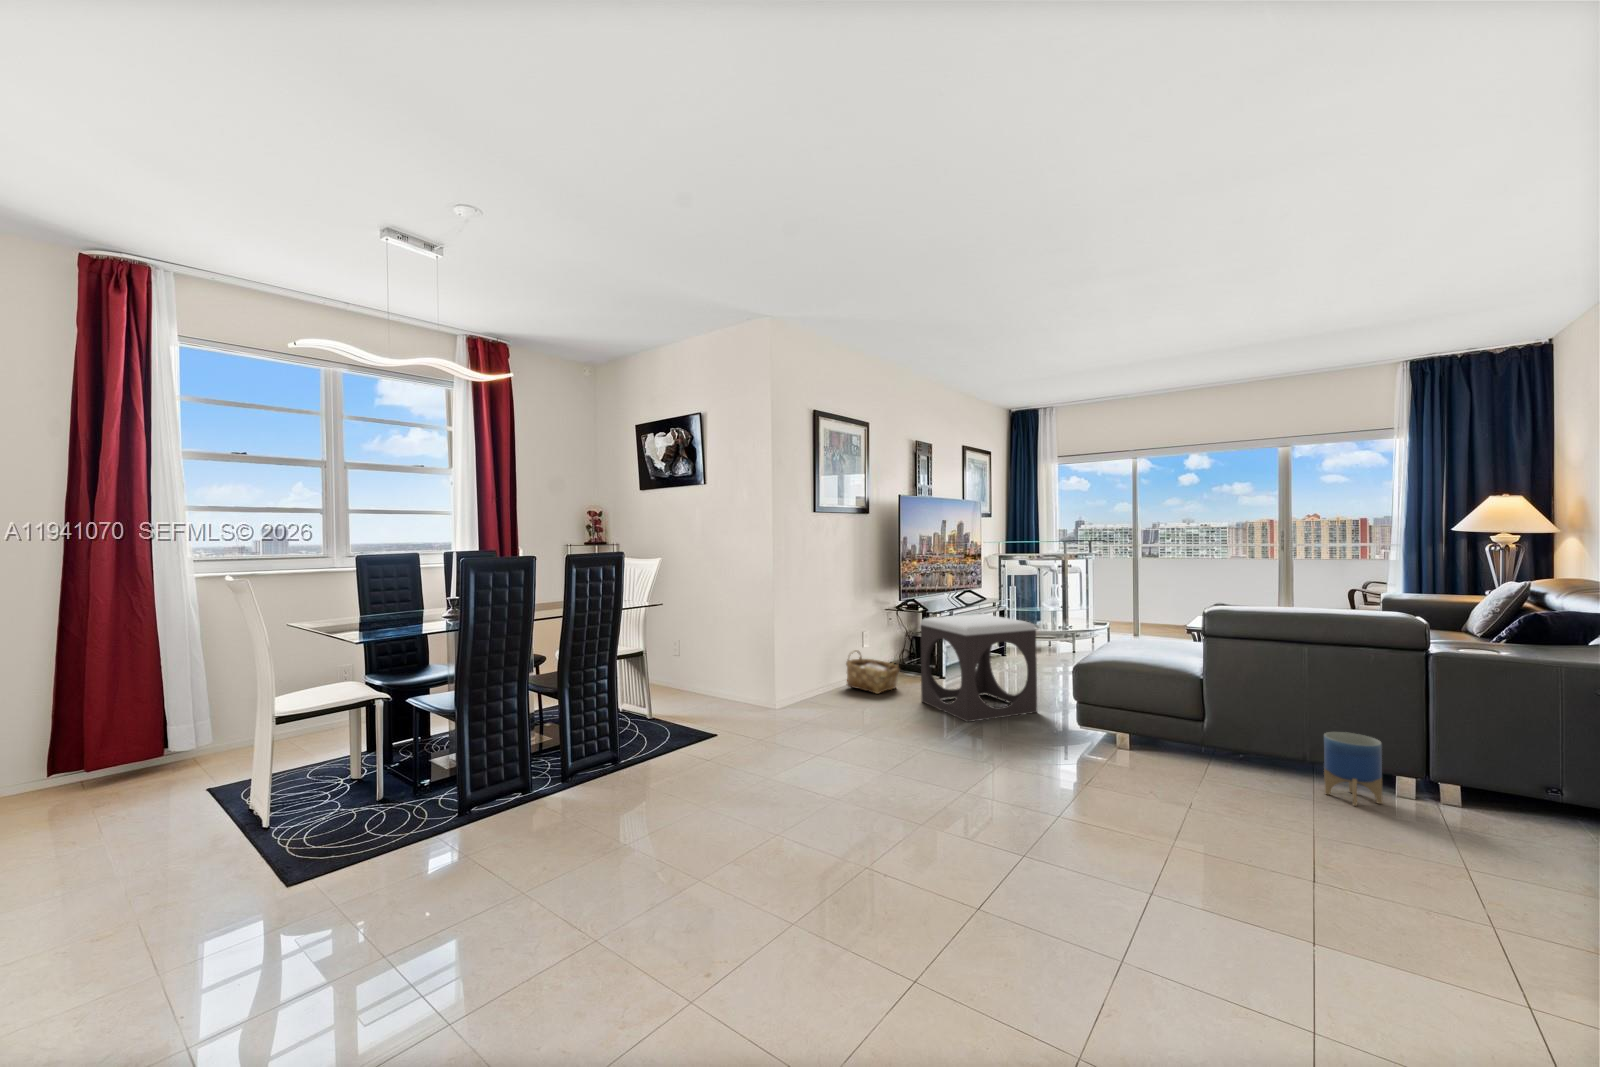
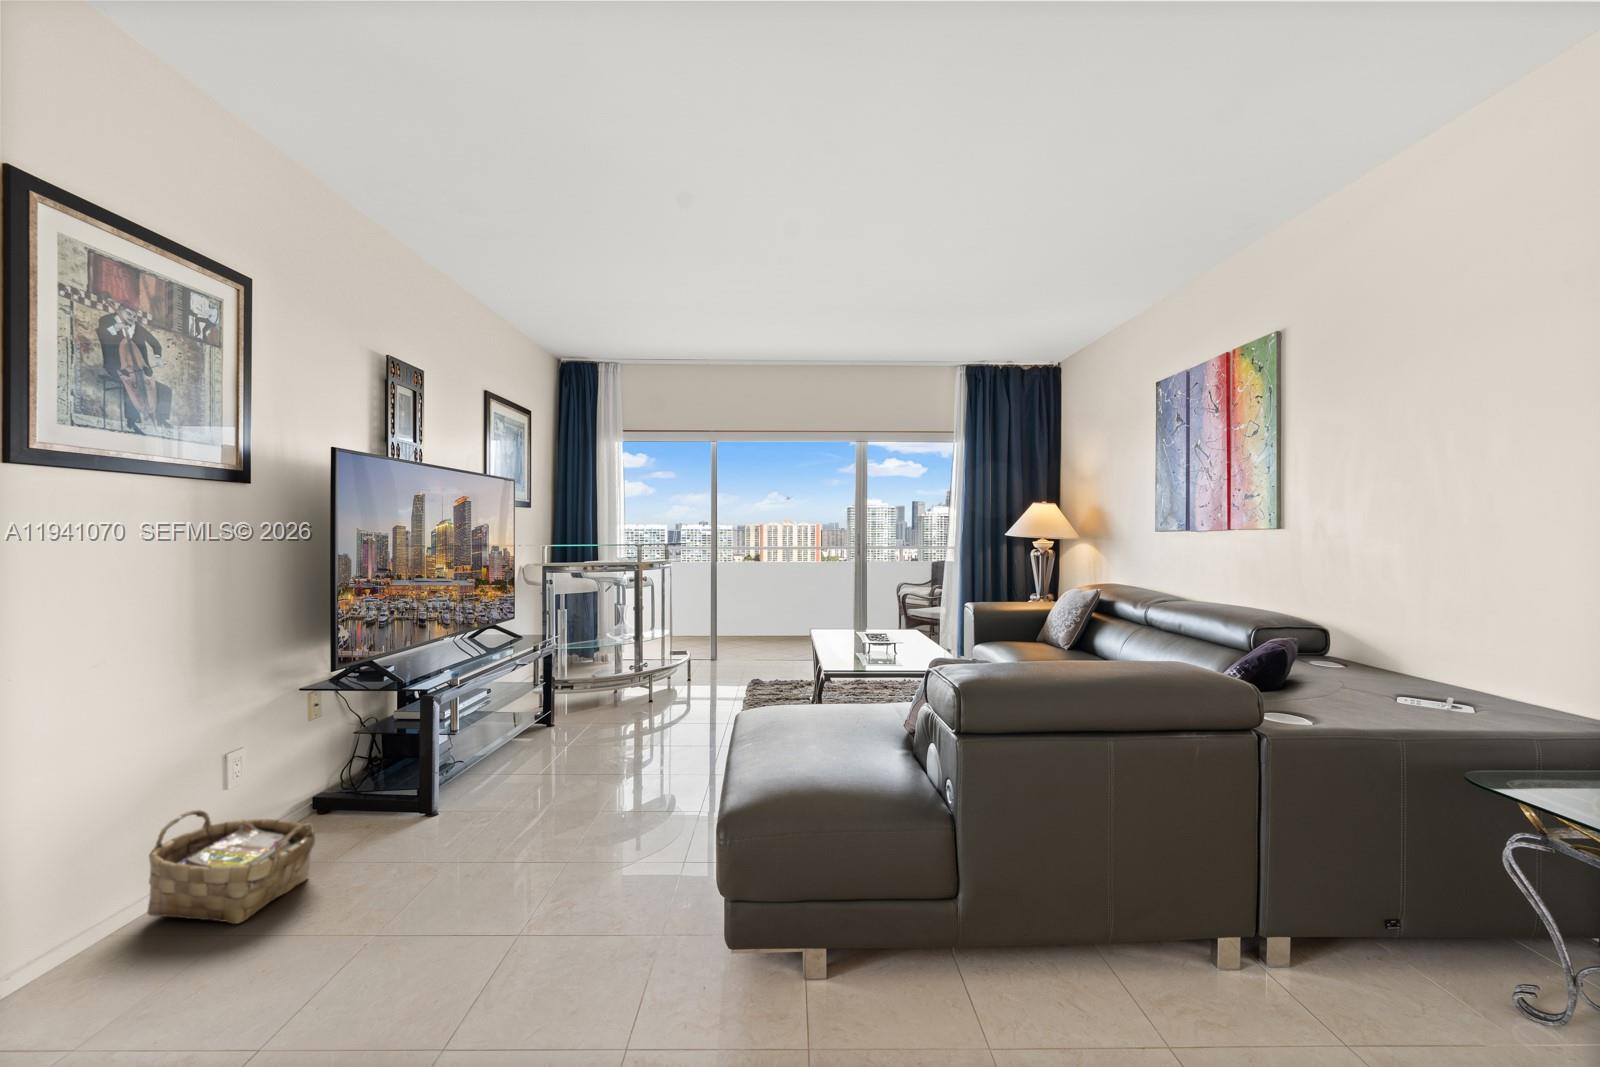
footstool: present [920,614,1037,722] -> none [362,691,626,987]
planter: present [1324,732,1383,806] -> none [1151,880,1241,1036]

